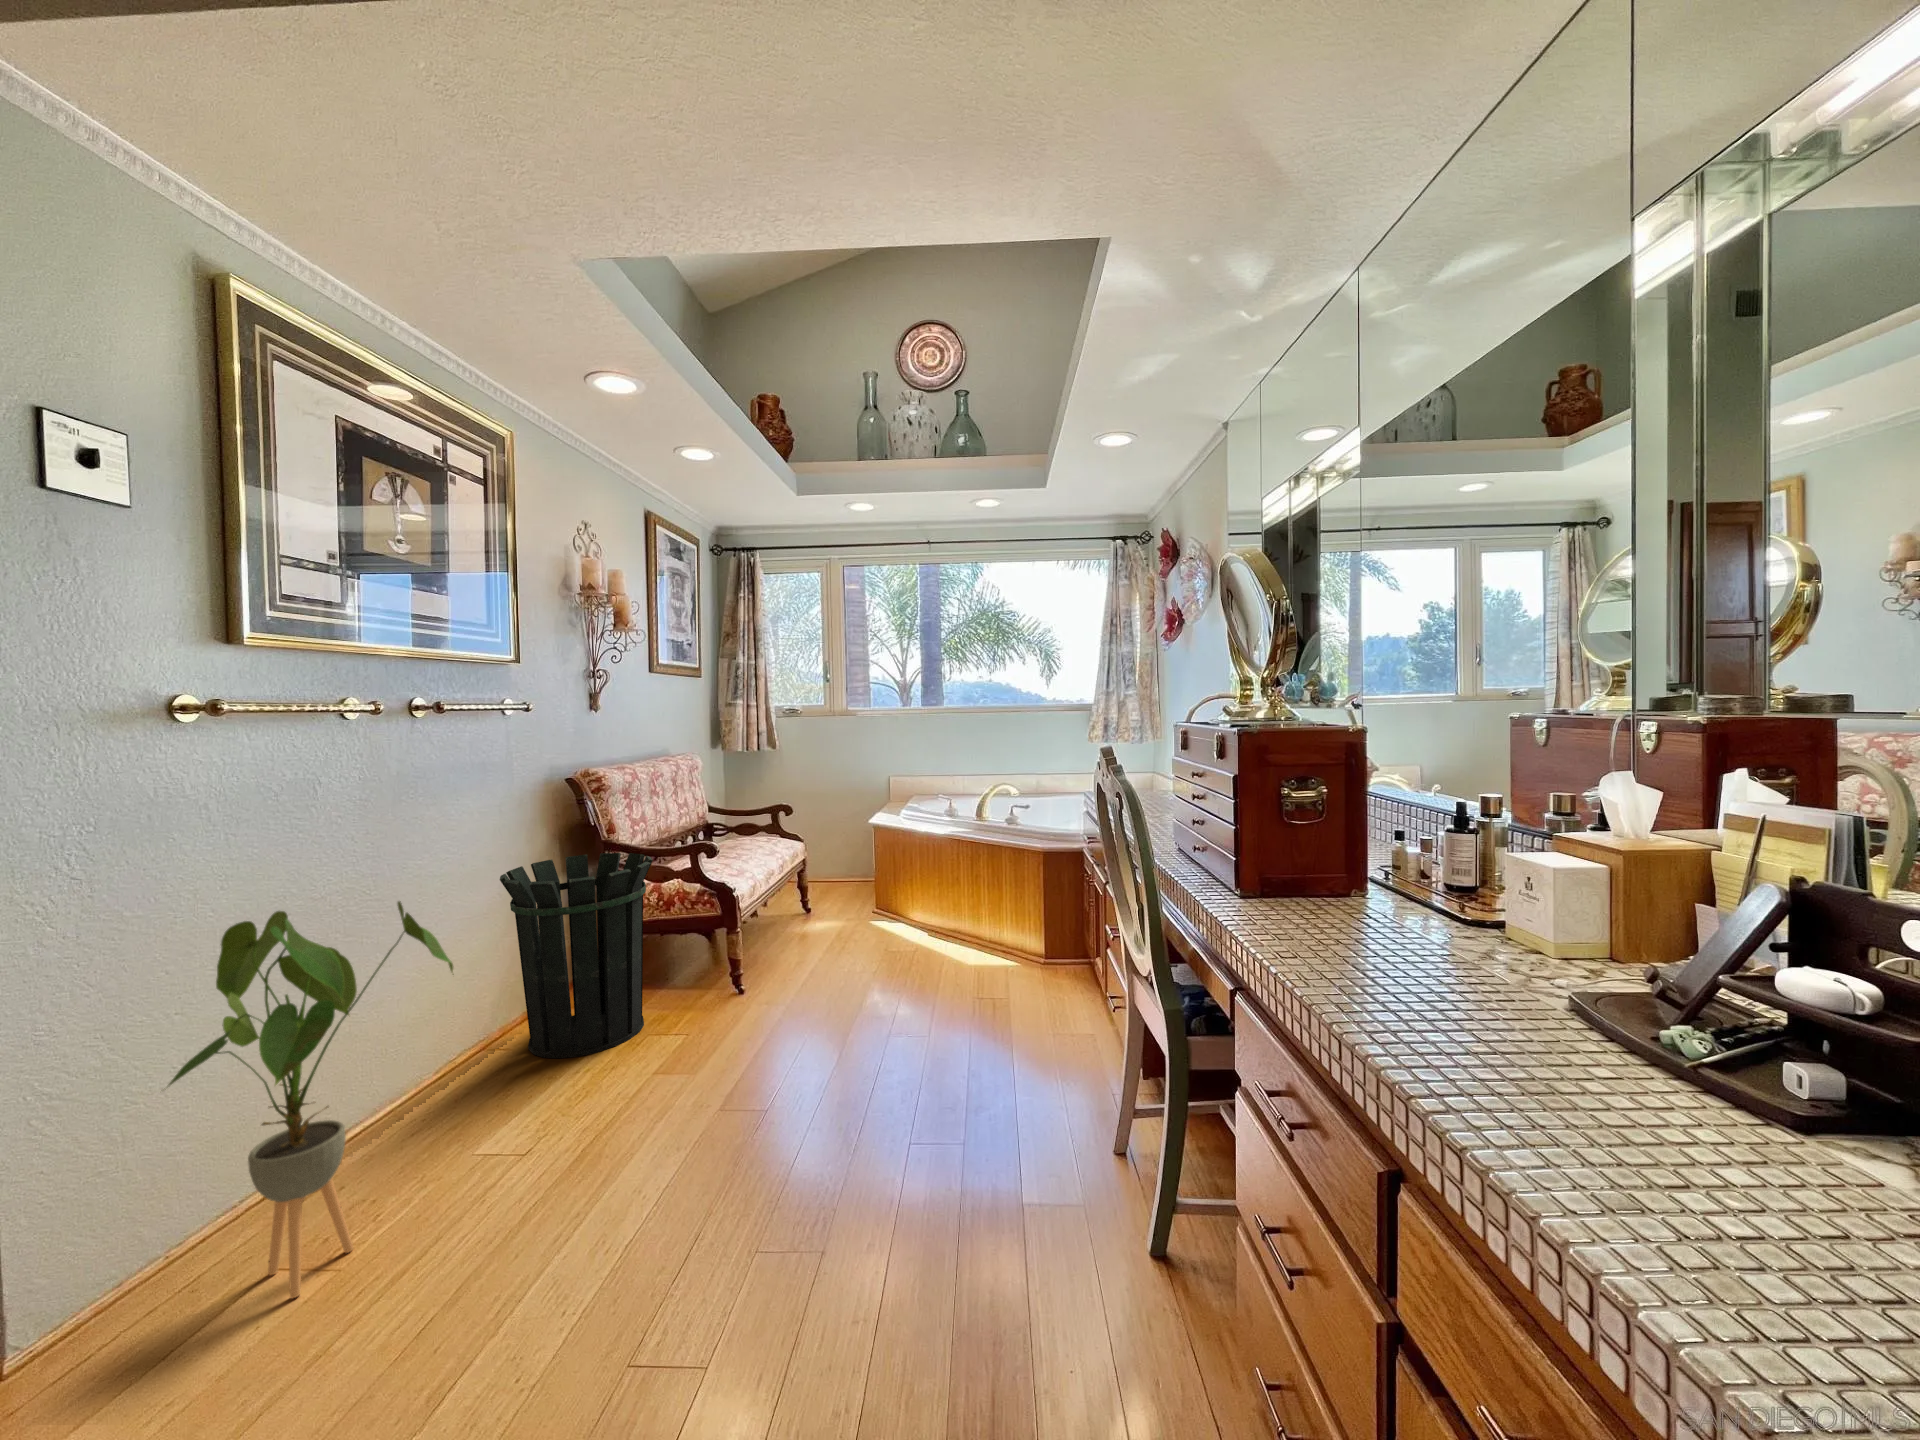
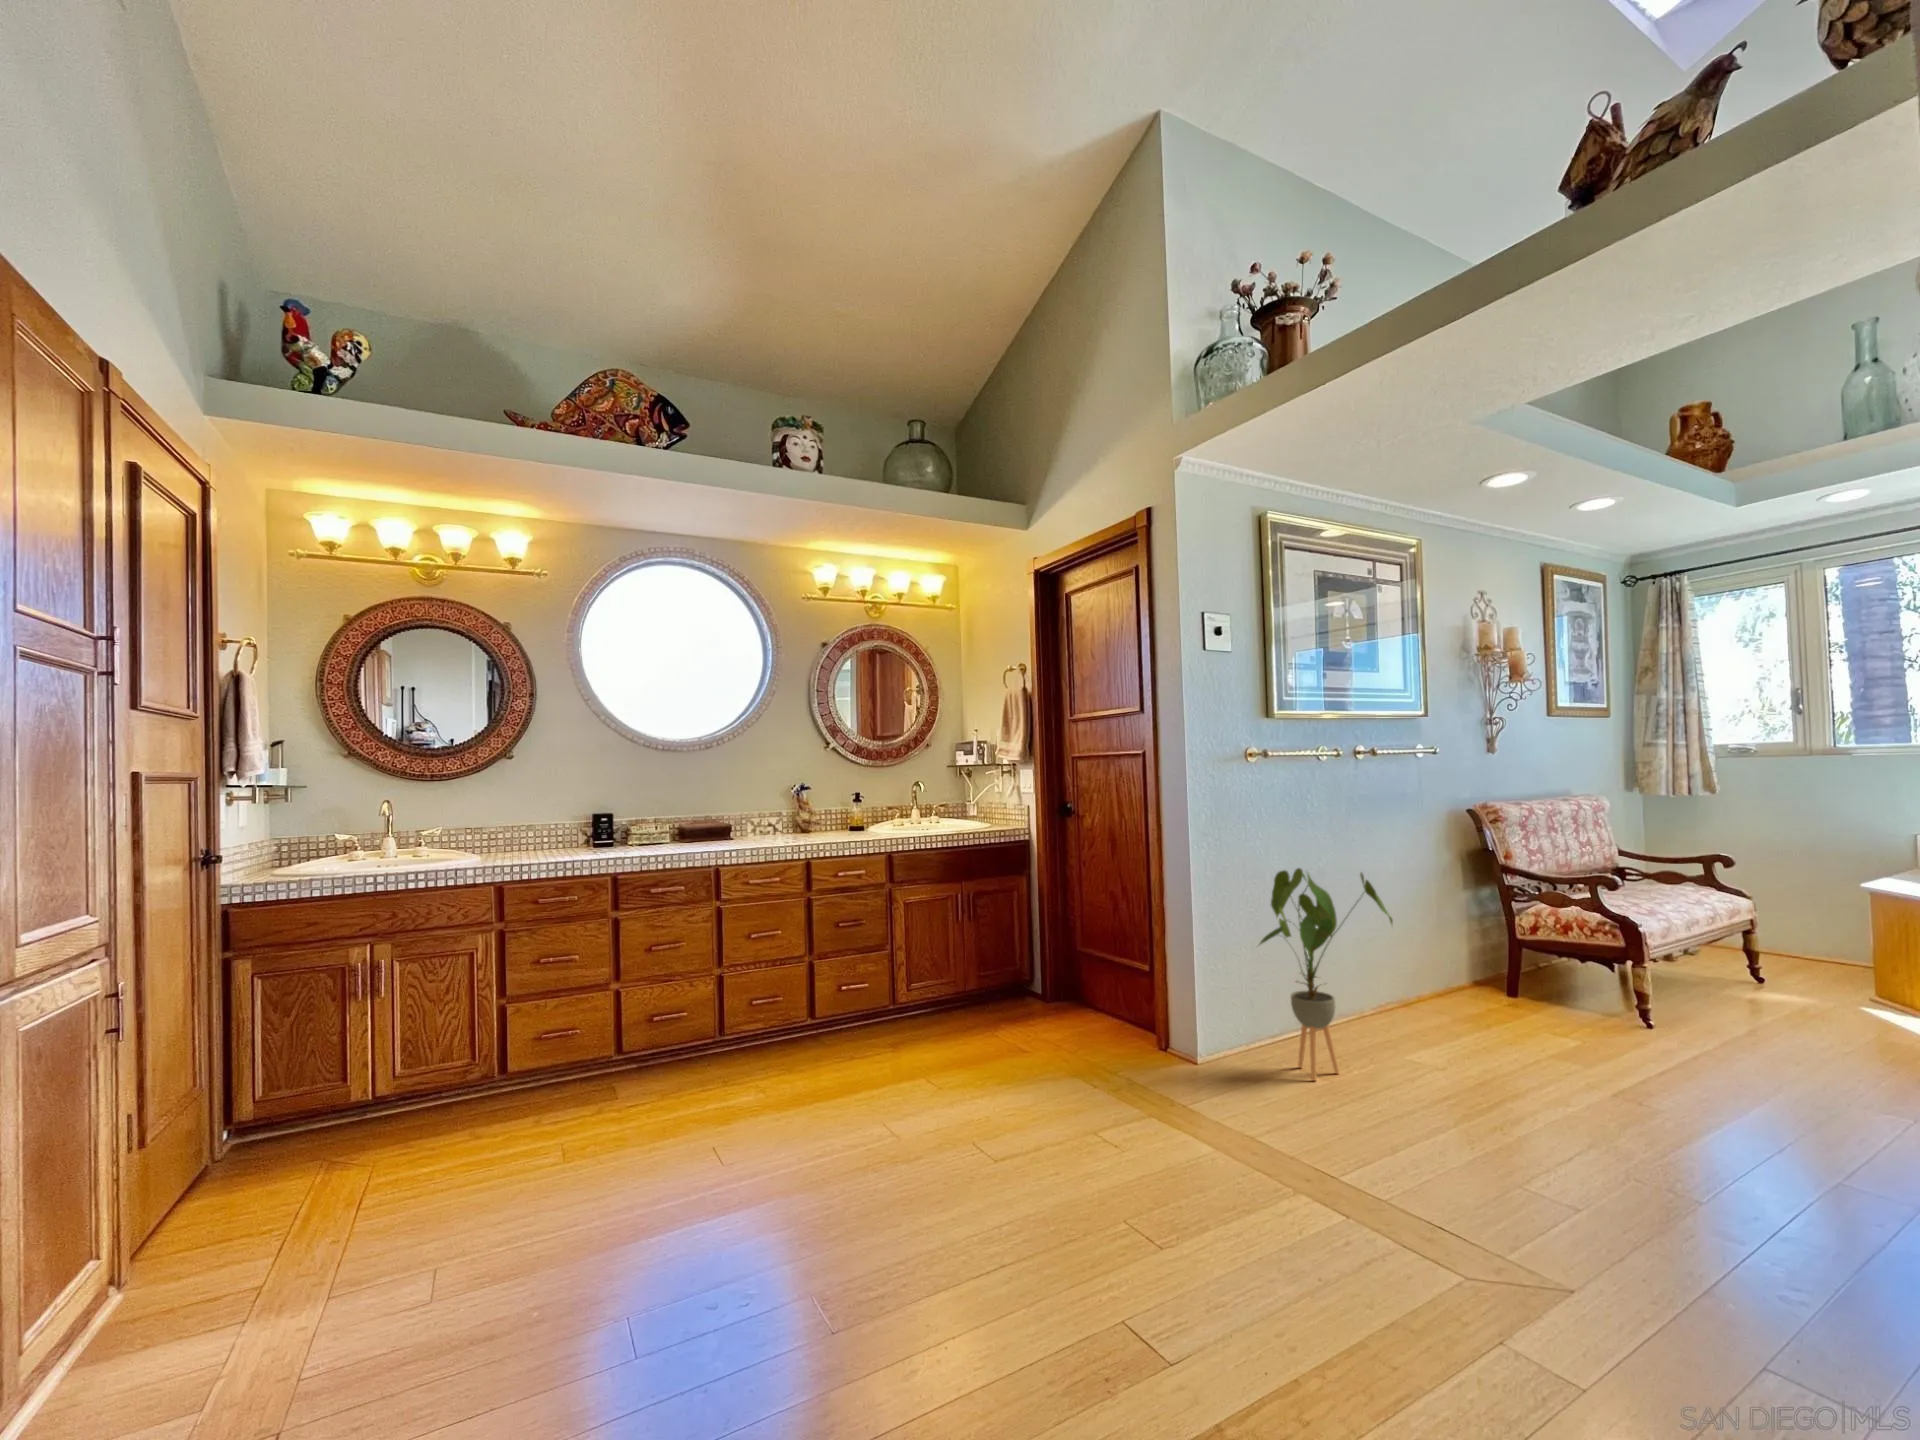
waste bin: present [500,853,653,1058] -> none [1416,872,1547,1032]

